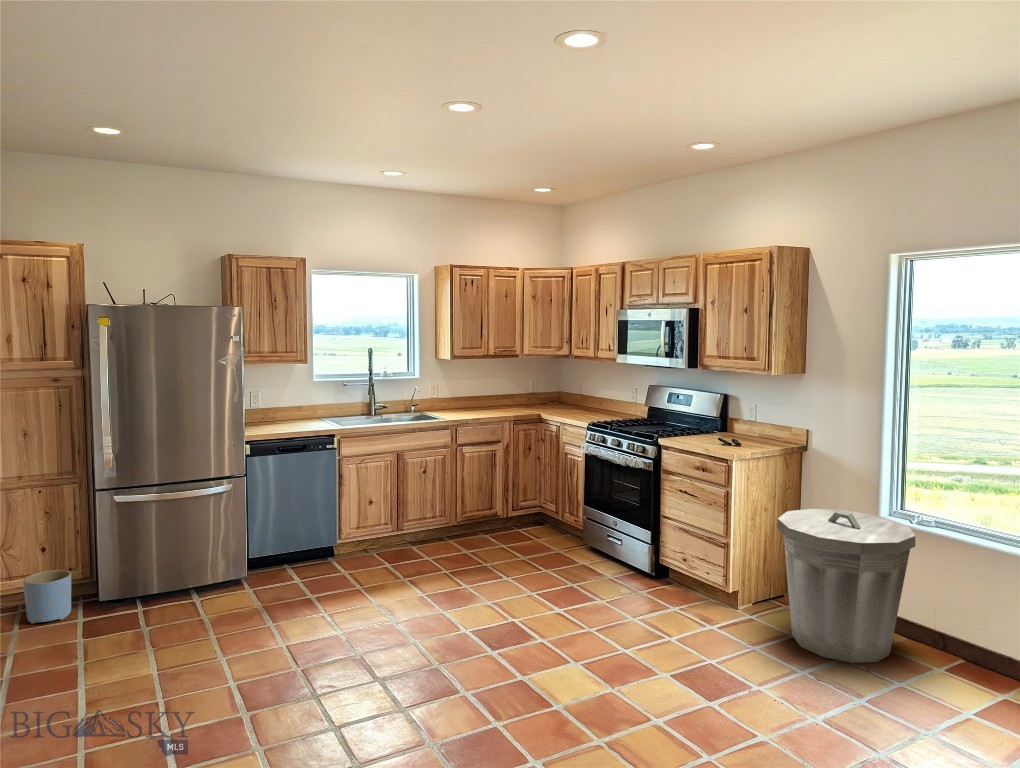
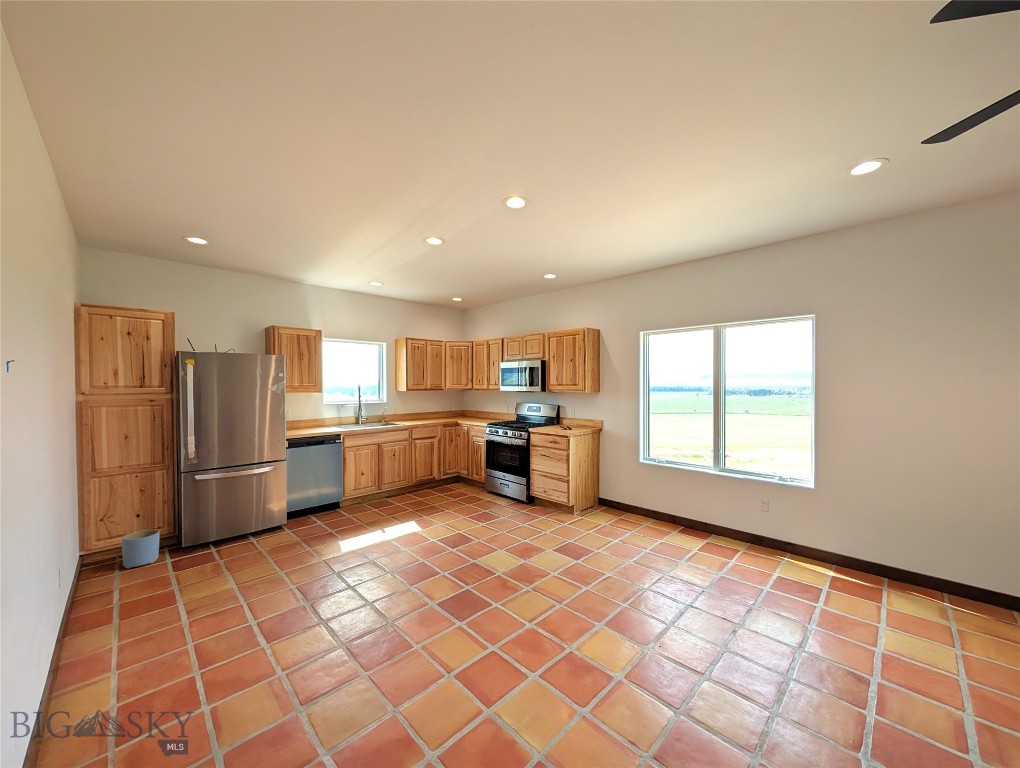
trash can: present [777,509,915,663] -> none [595,457,660,534]

